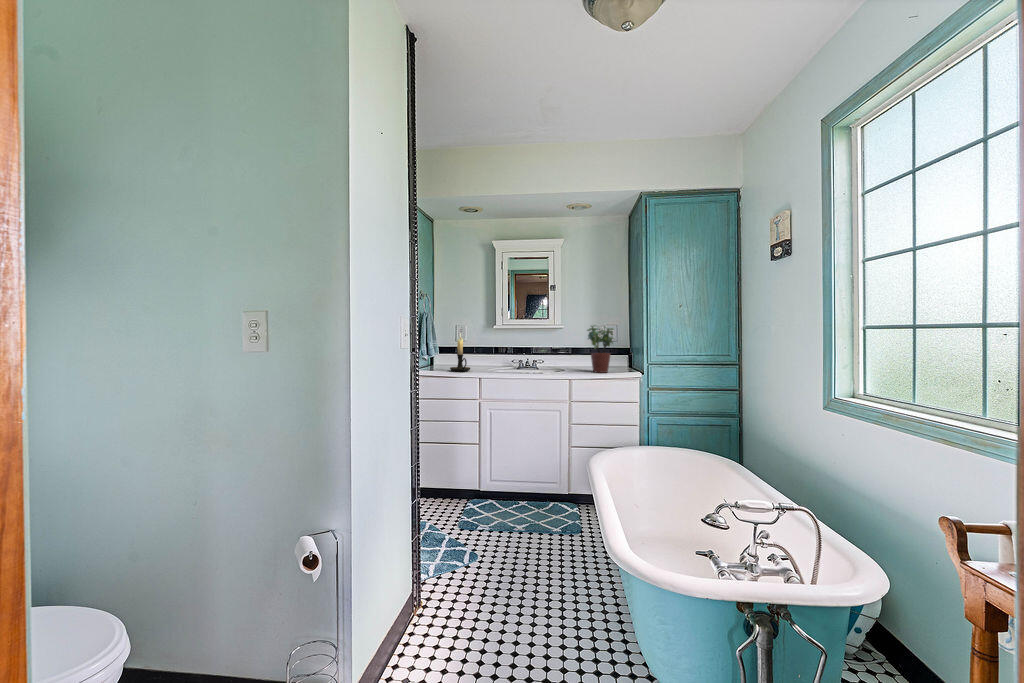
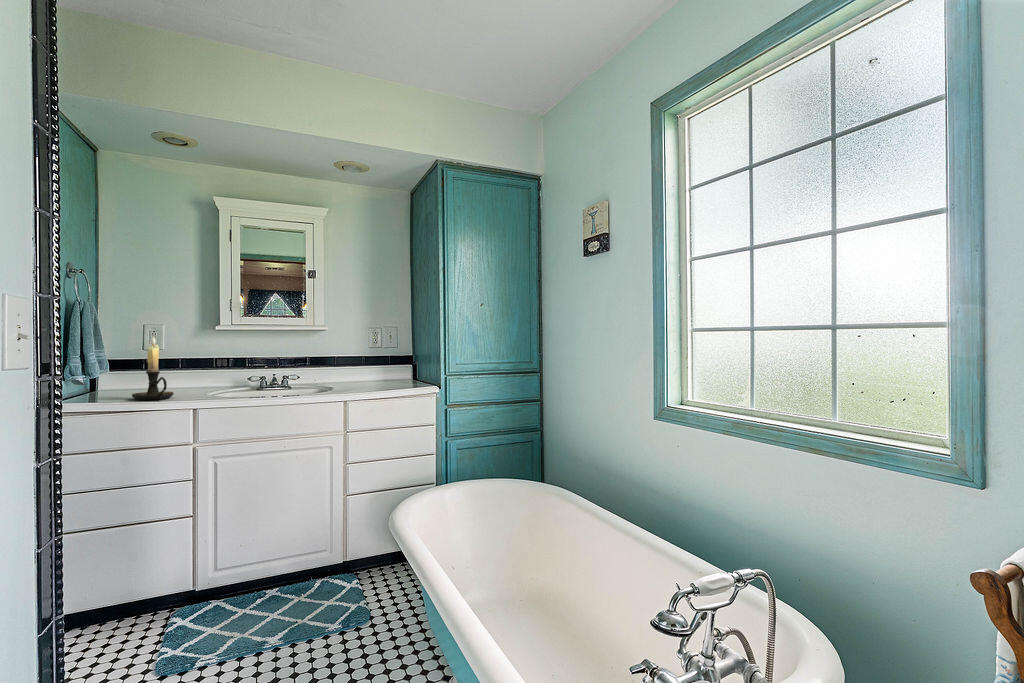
potted plant: present [587,325,613,373] -> none [363,326,401,389]

